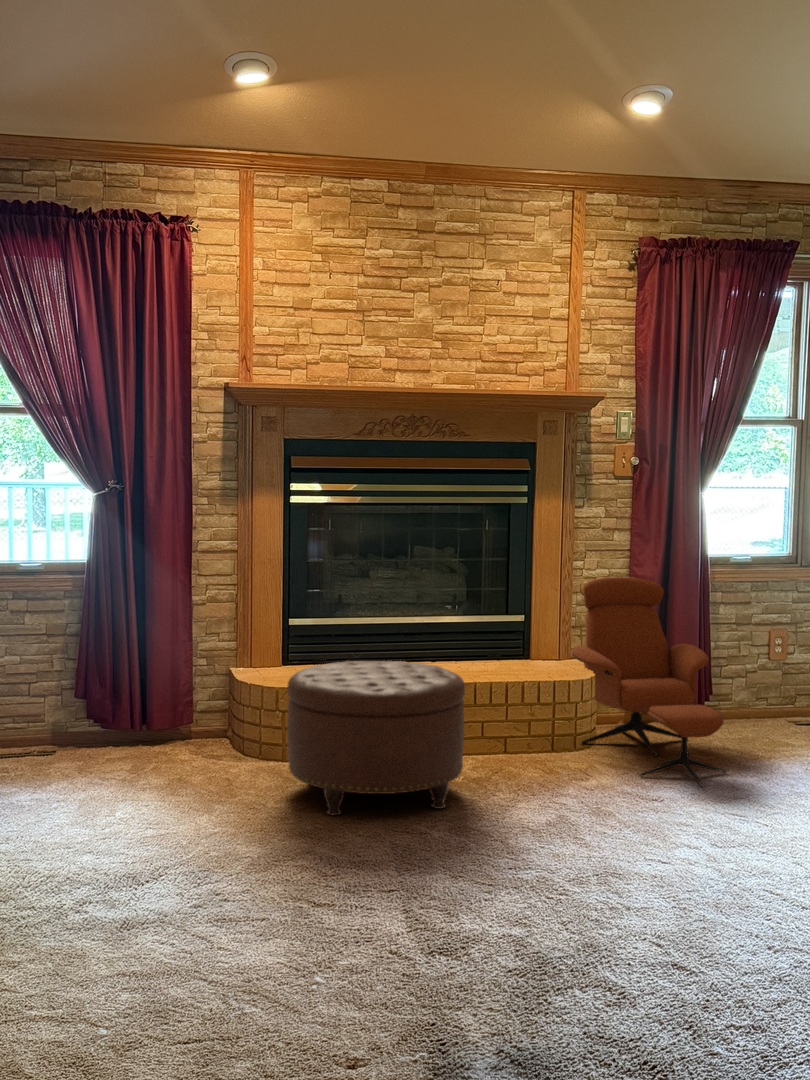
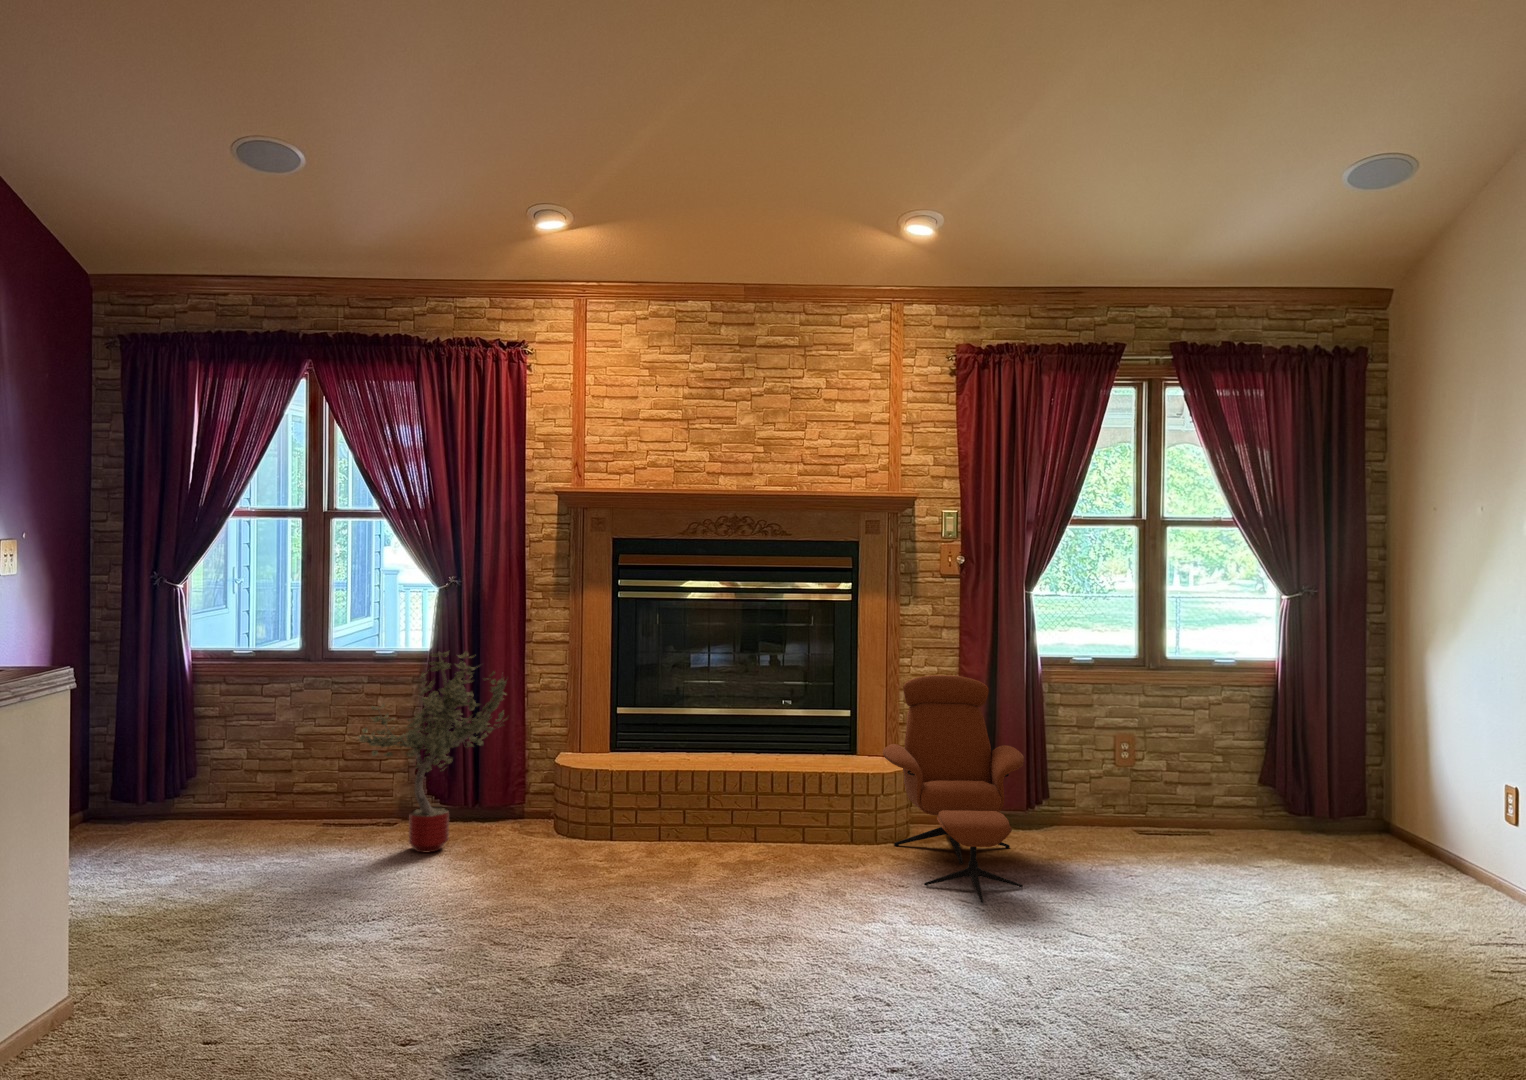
potted tree: none [32,562,210,776] -> present [359,651,507,853]
ottoman: present [287,661,465,815] -> none [548,751,726,907]

